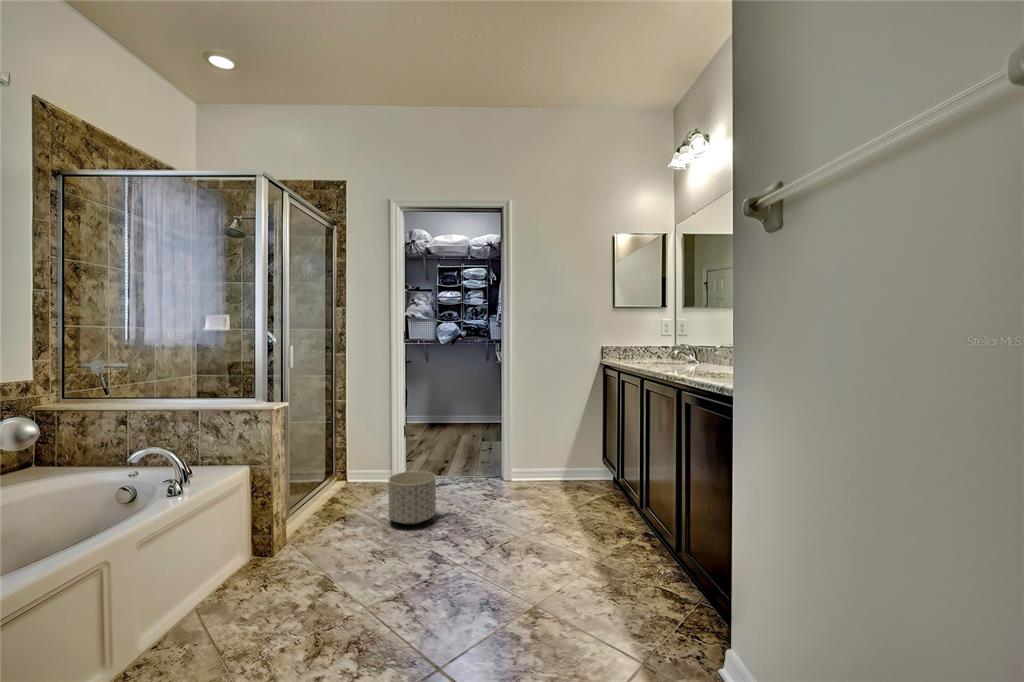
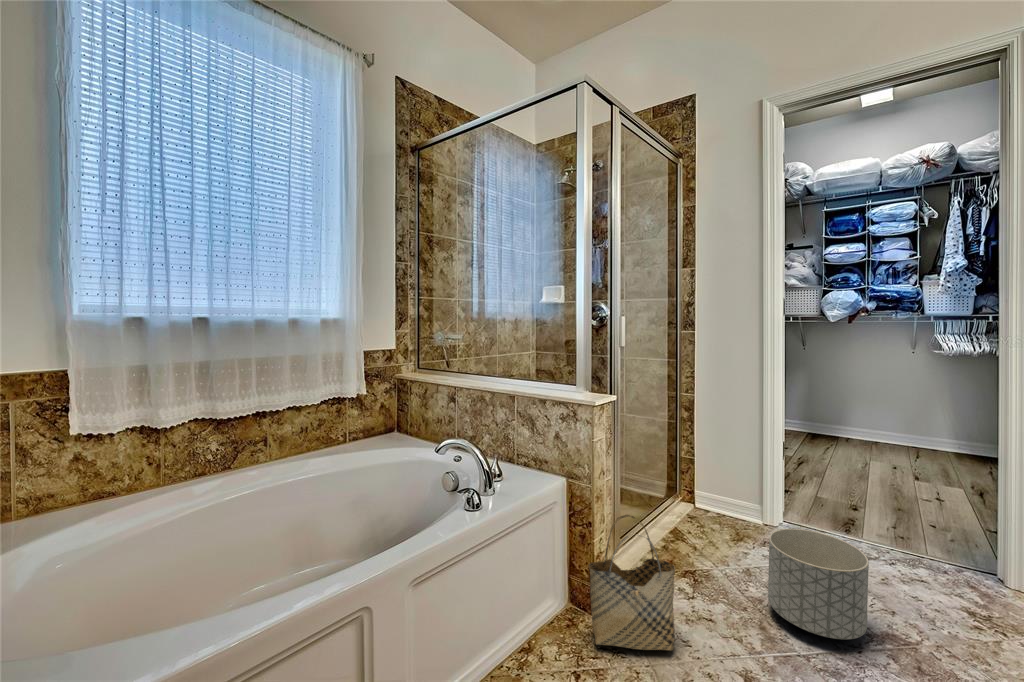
woven basket: none [271,481,331,570] -> present [588,515,675,651]

